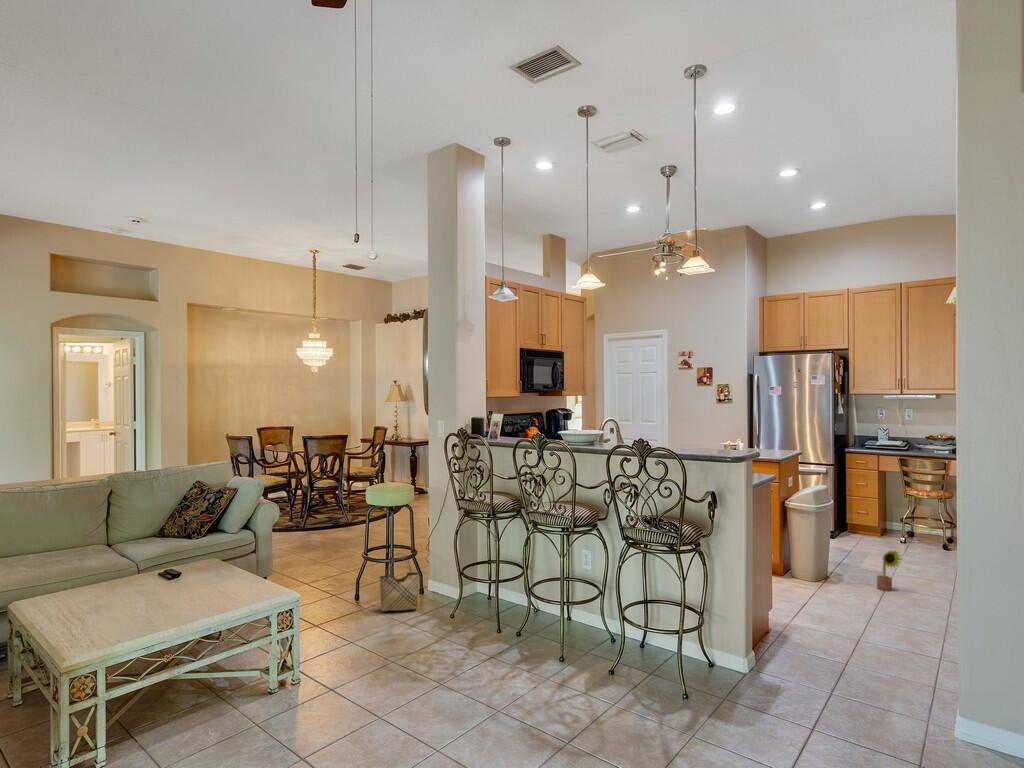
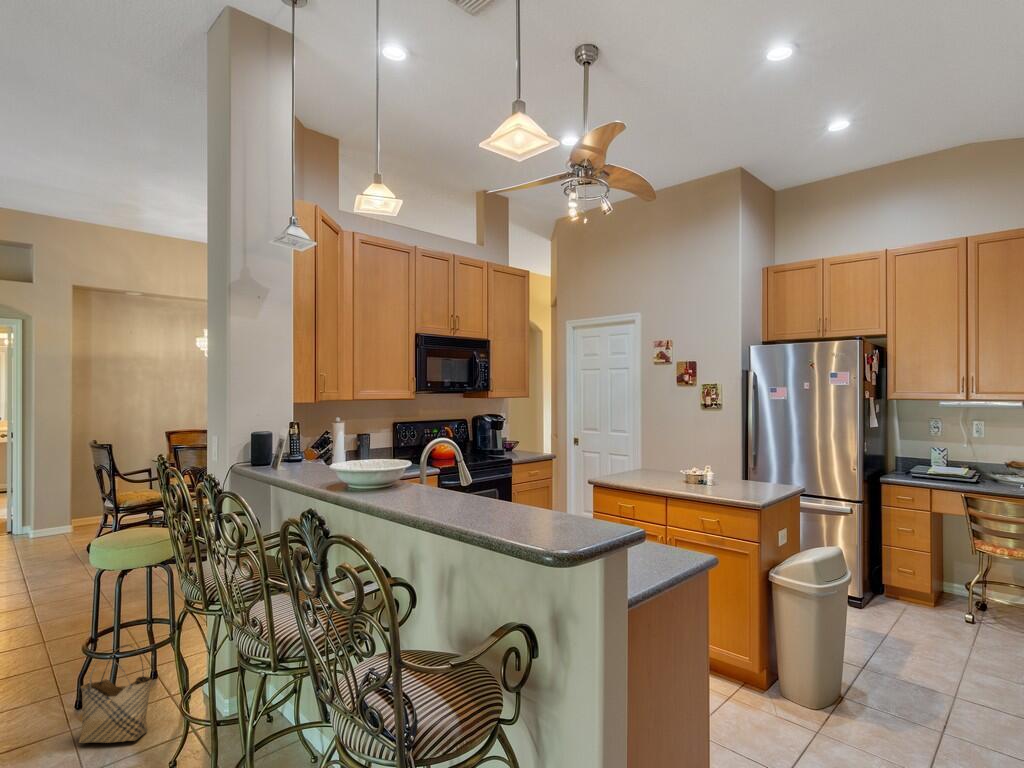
decorative plant: present [877,551,902,591] -> none [922,669,969,738]

